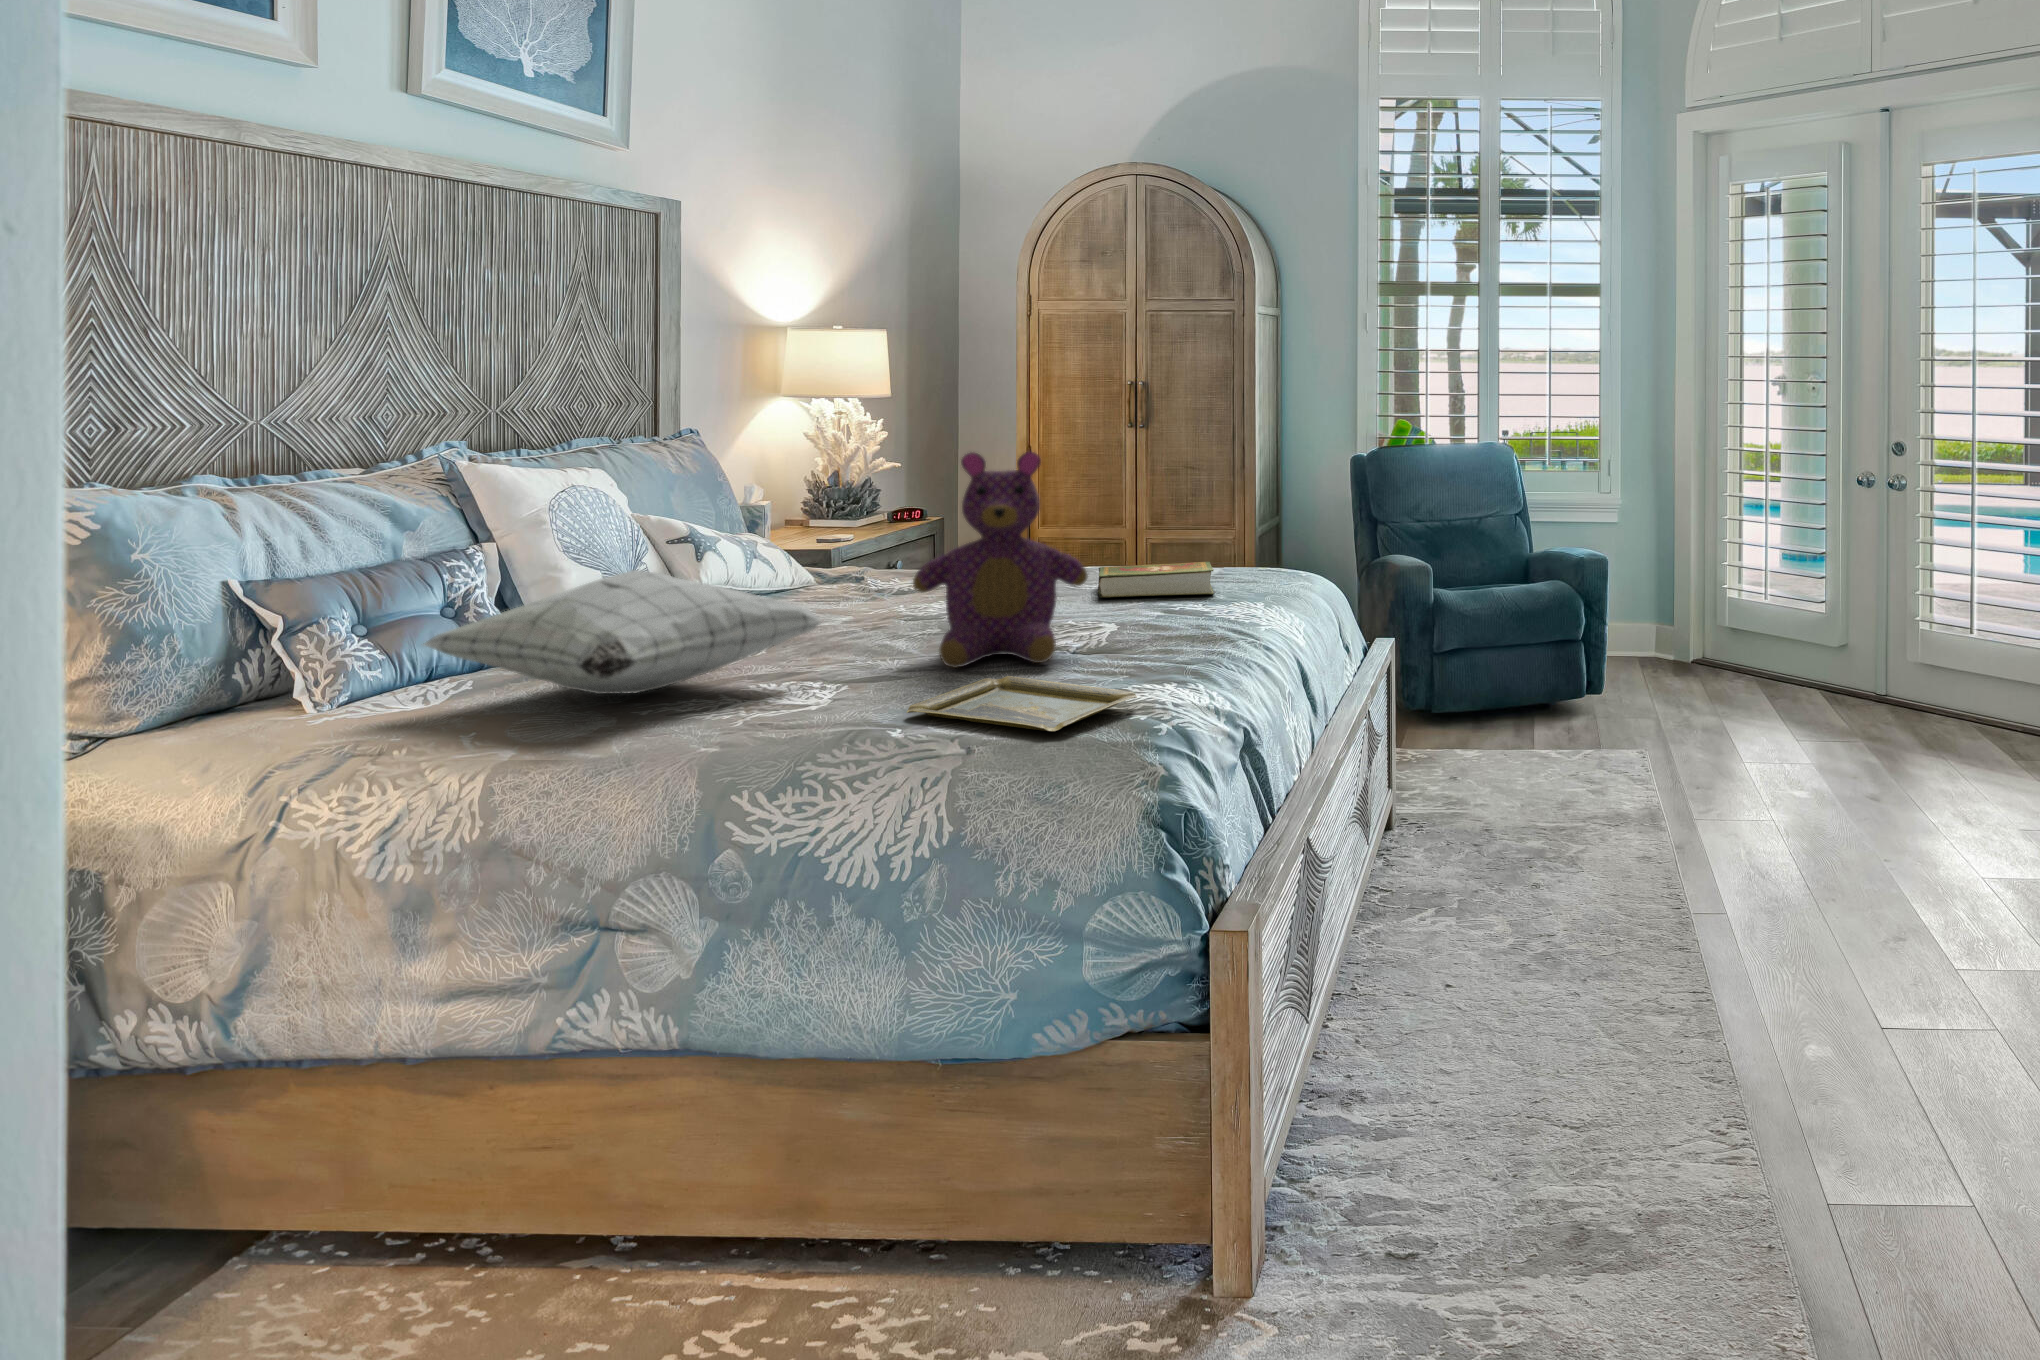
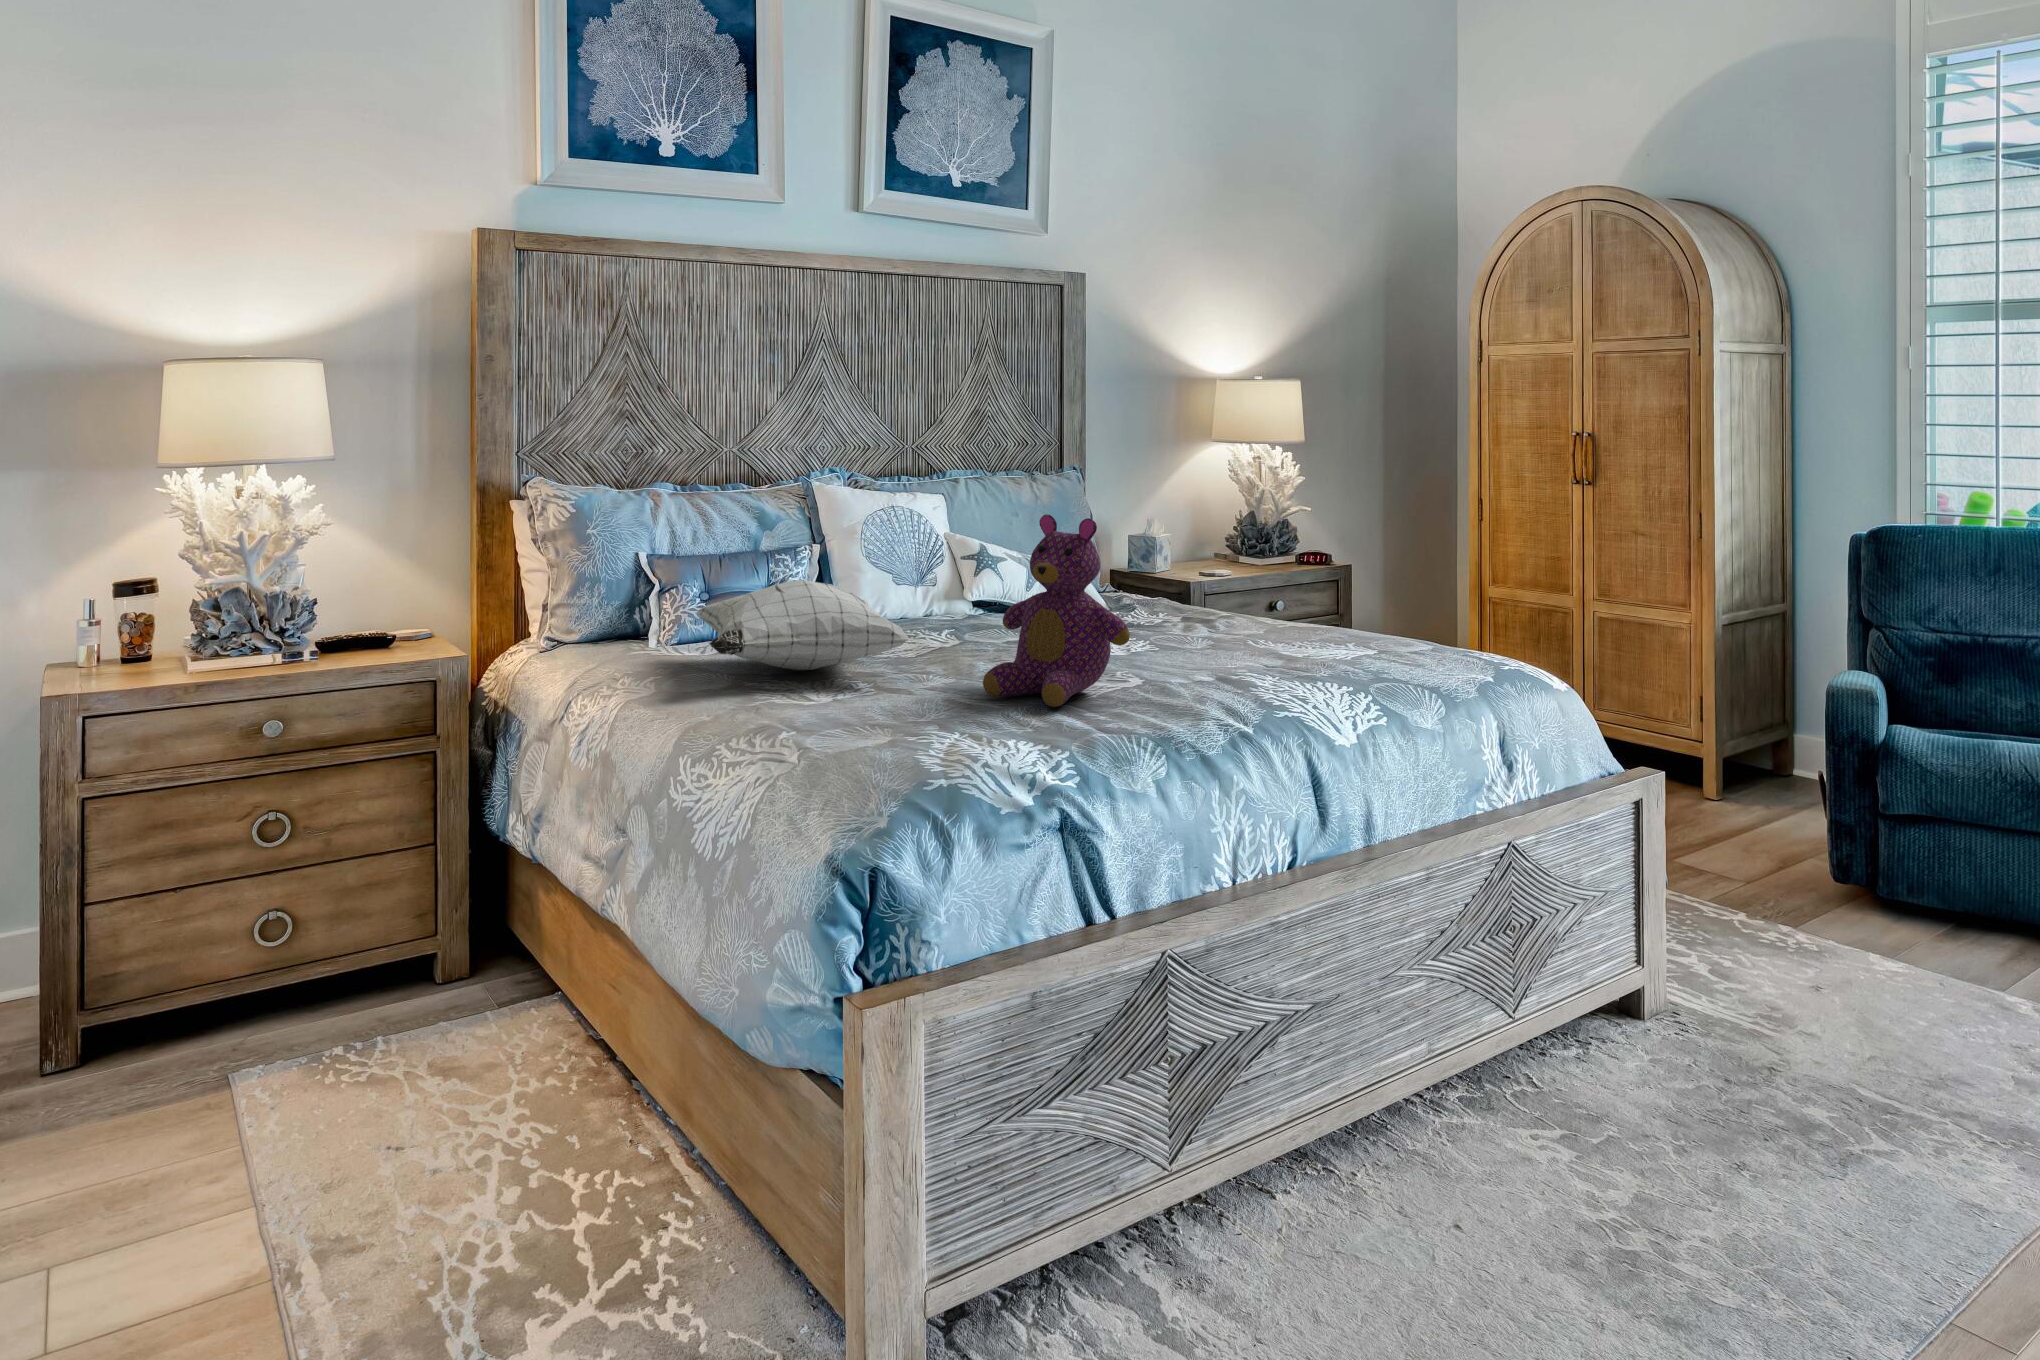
book: present [1098,562,1214,598] -> none [1247,633,1381,678]
tray: present [907,676,1137,731] -> none [877,709,1022,760]

